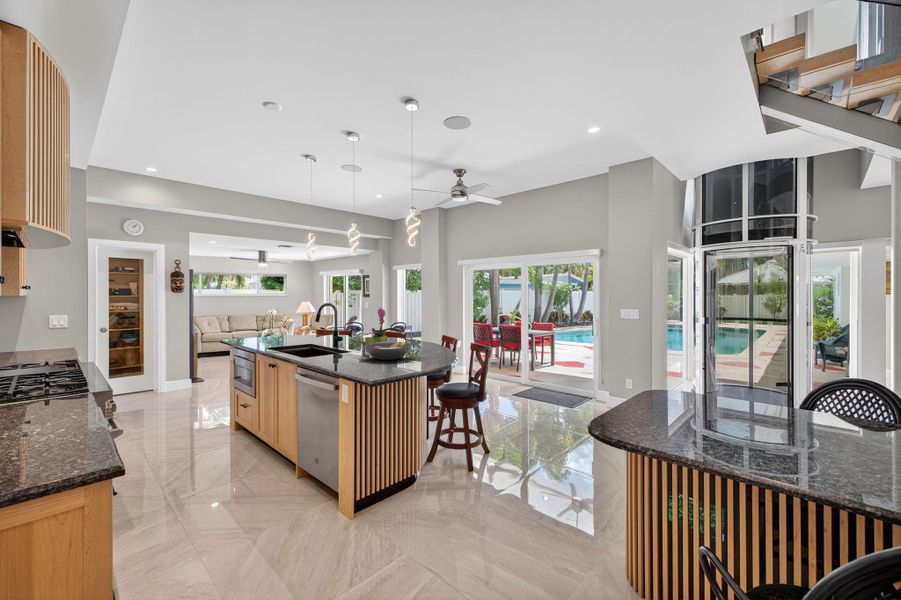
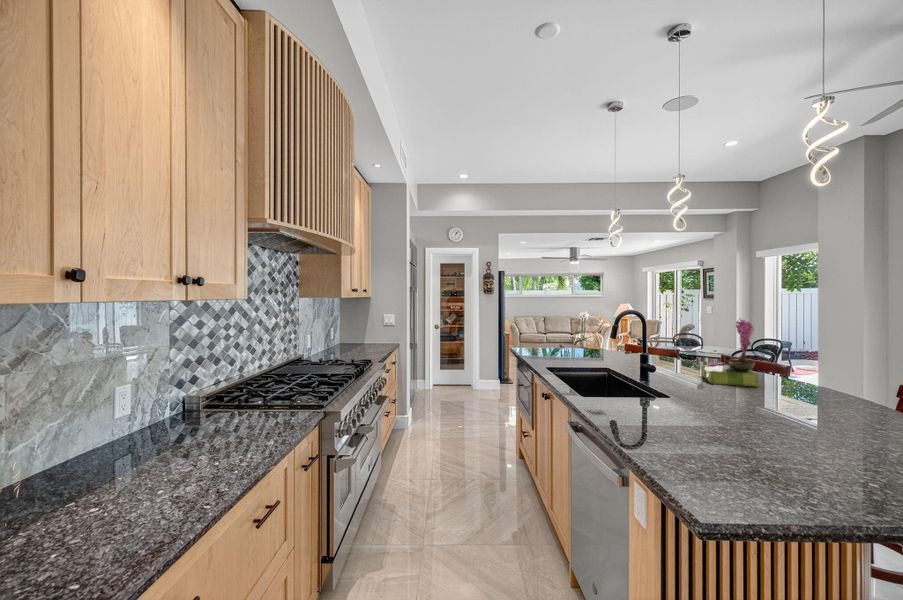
fruit bowl: present [364,341,412,360] -> none [709,398,854,451]

